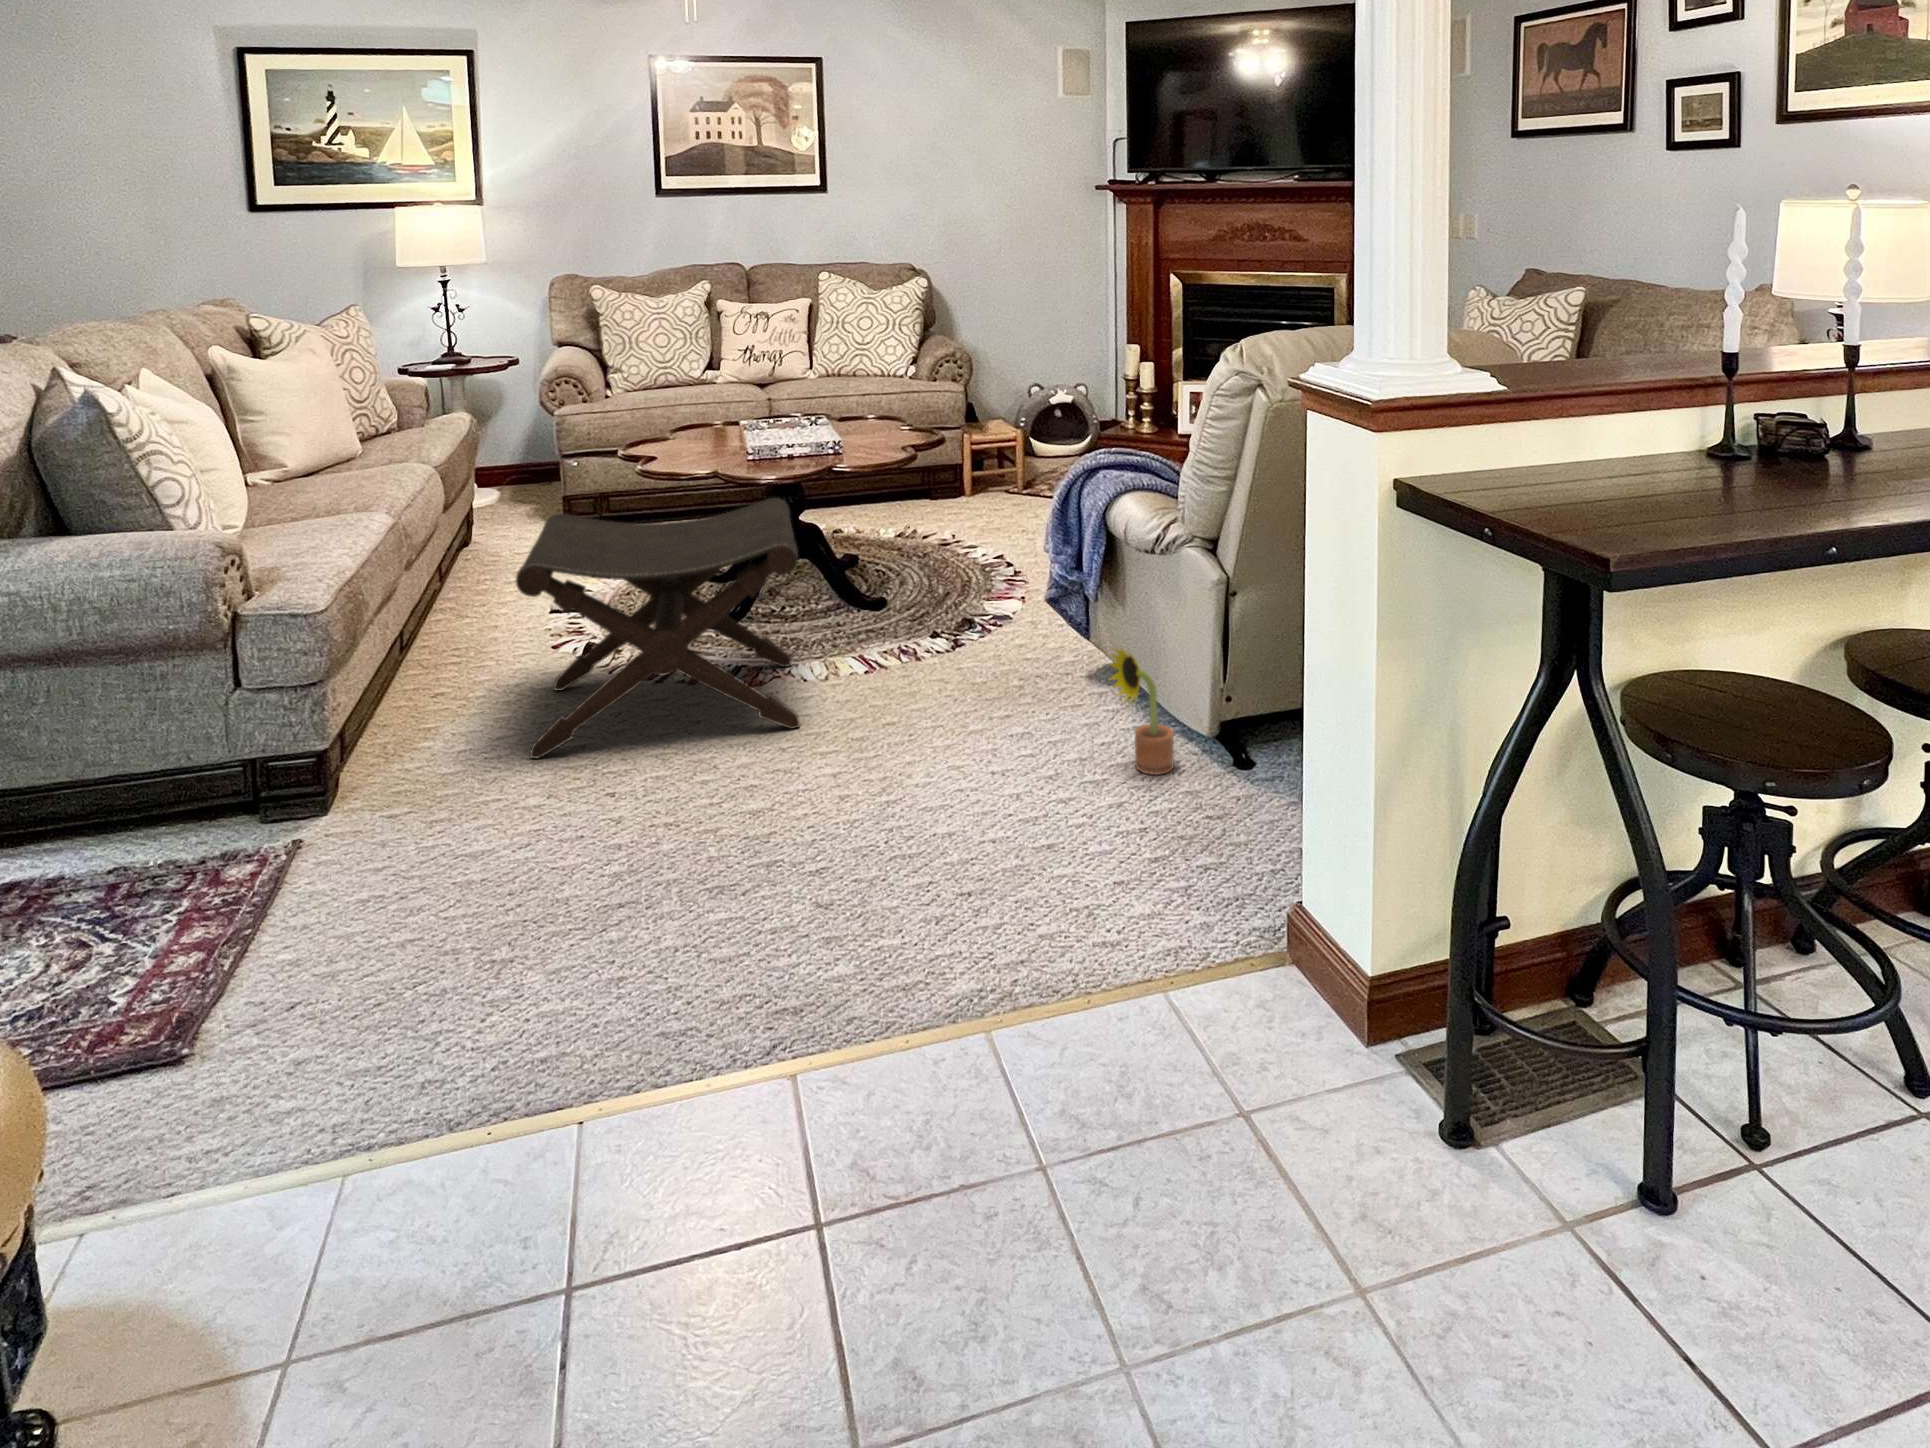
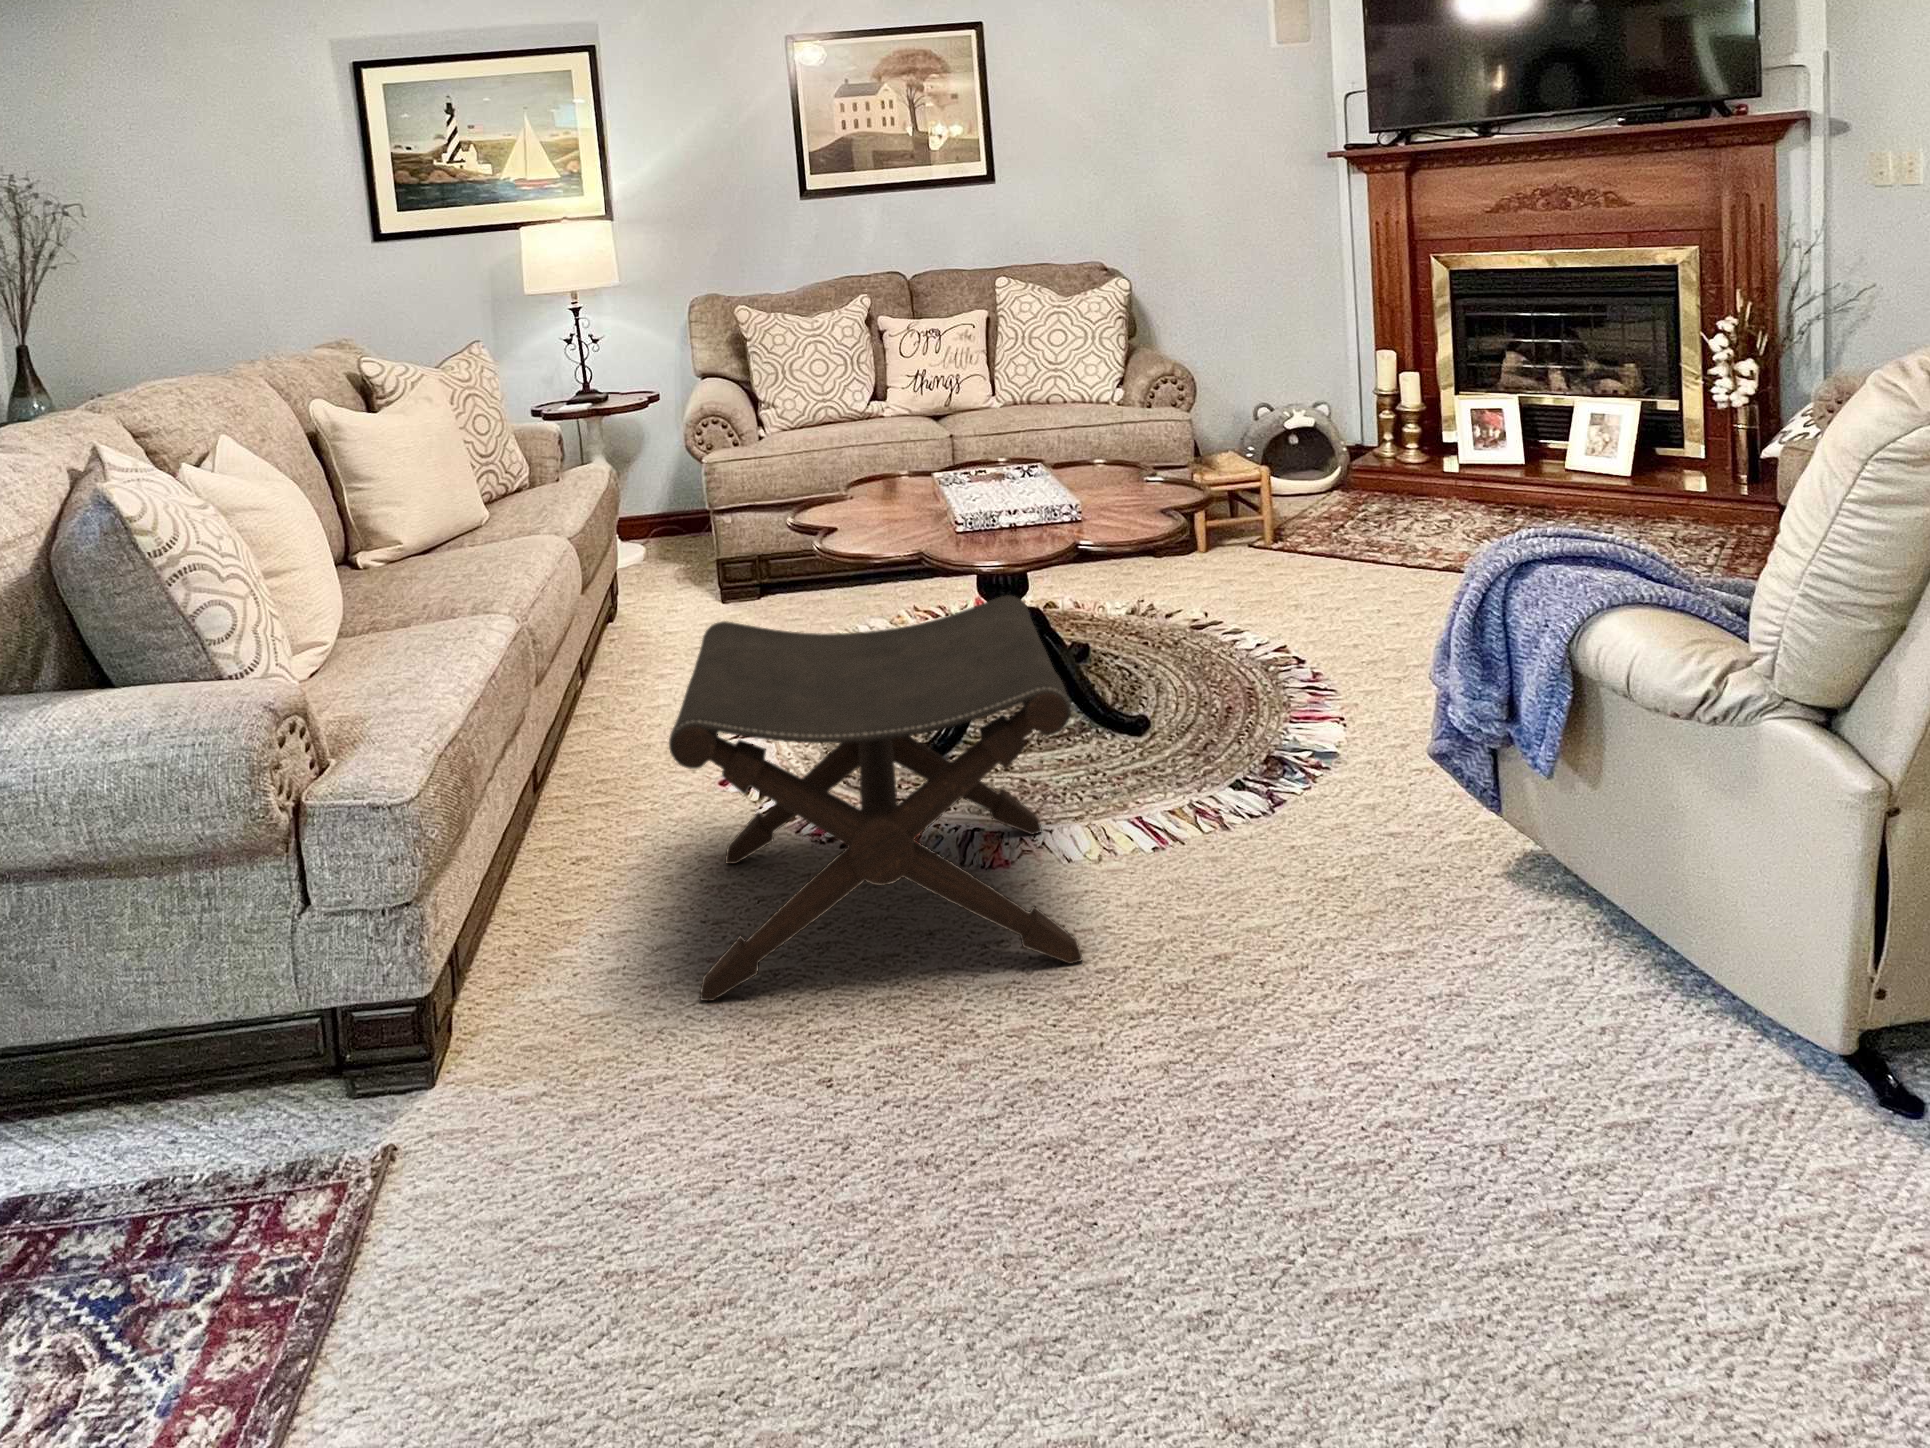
decorative plant: present [1110,648,1174,775] -> none [1628,892,1773,1129]

